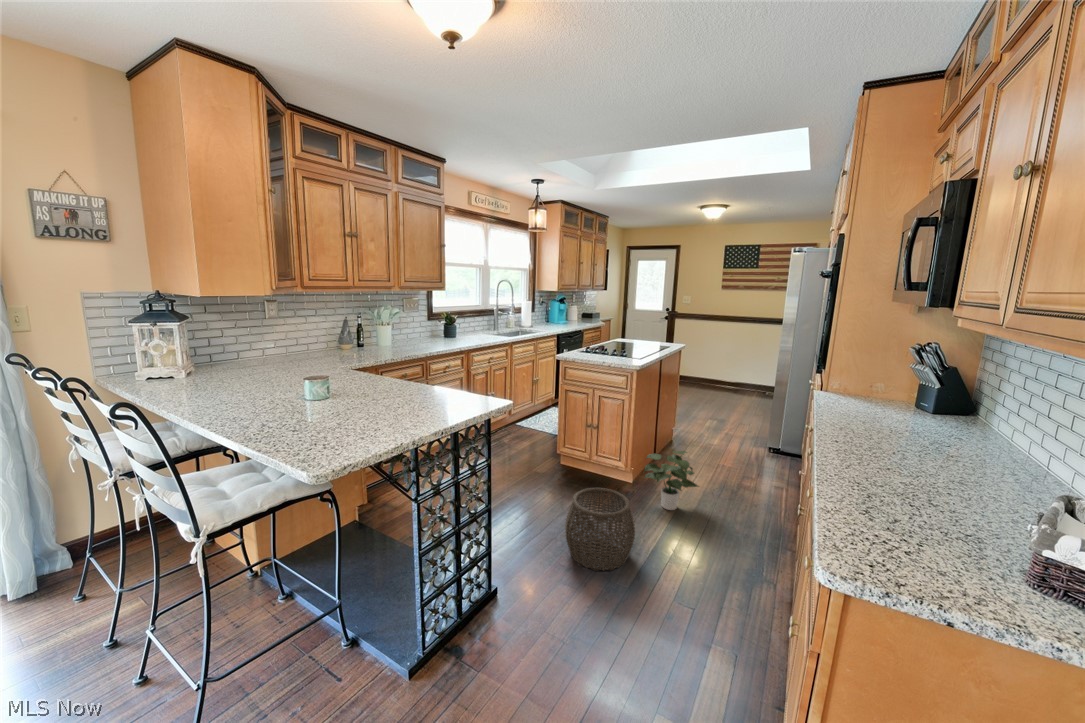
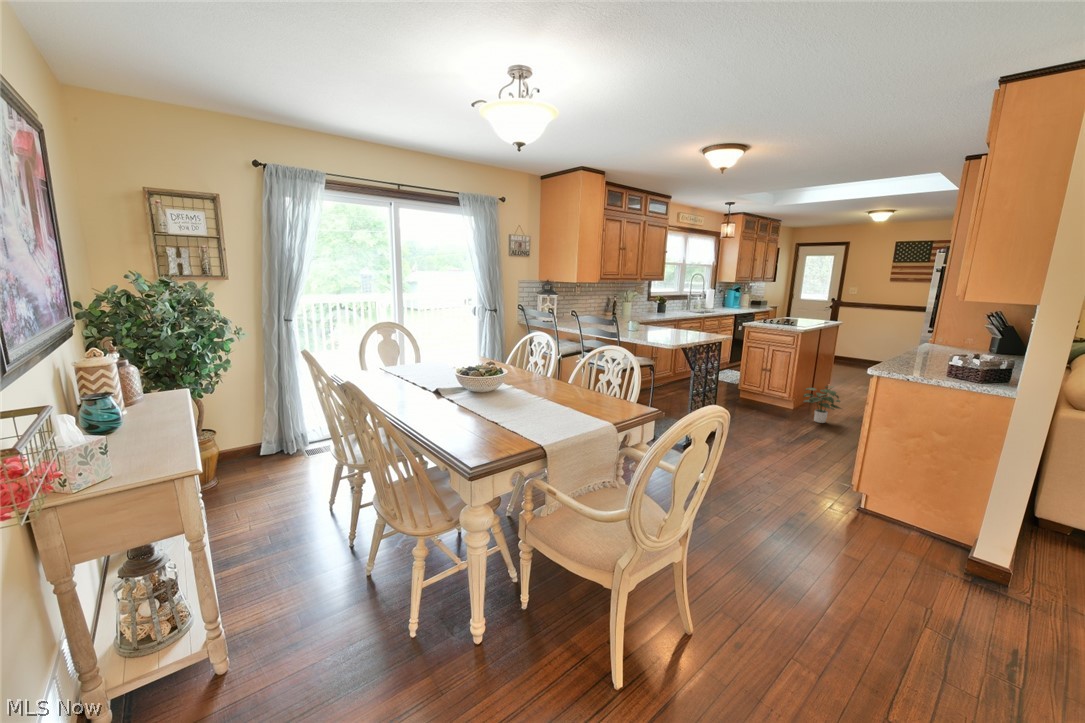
woven basket: present [565,488,635,571] -> none [751,396,796,438]

